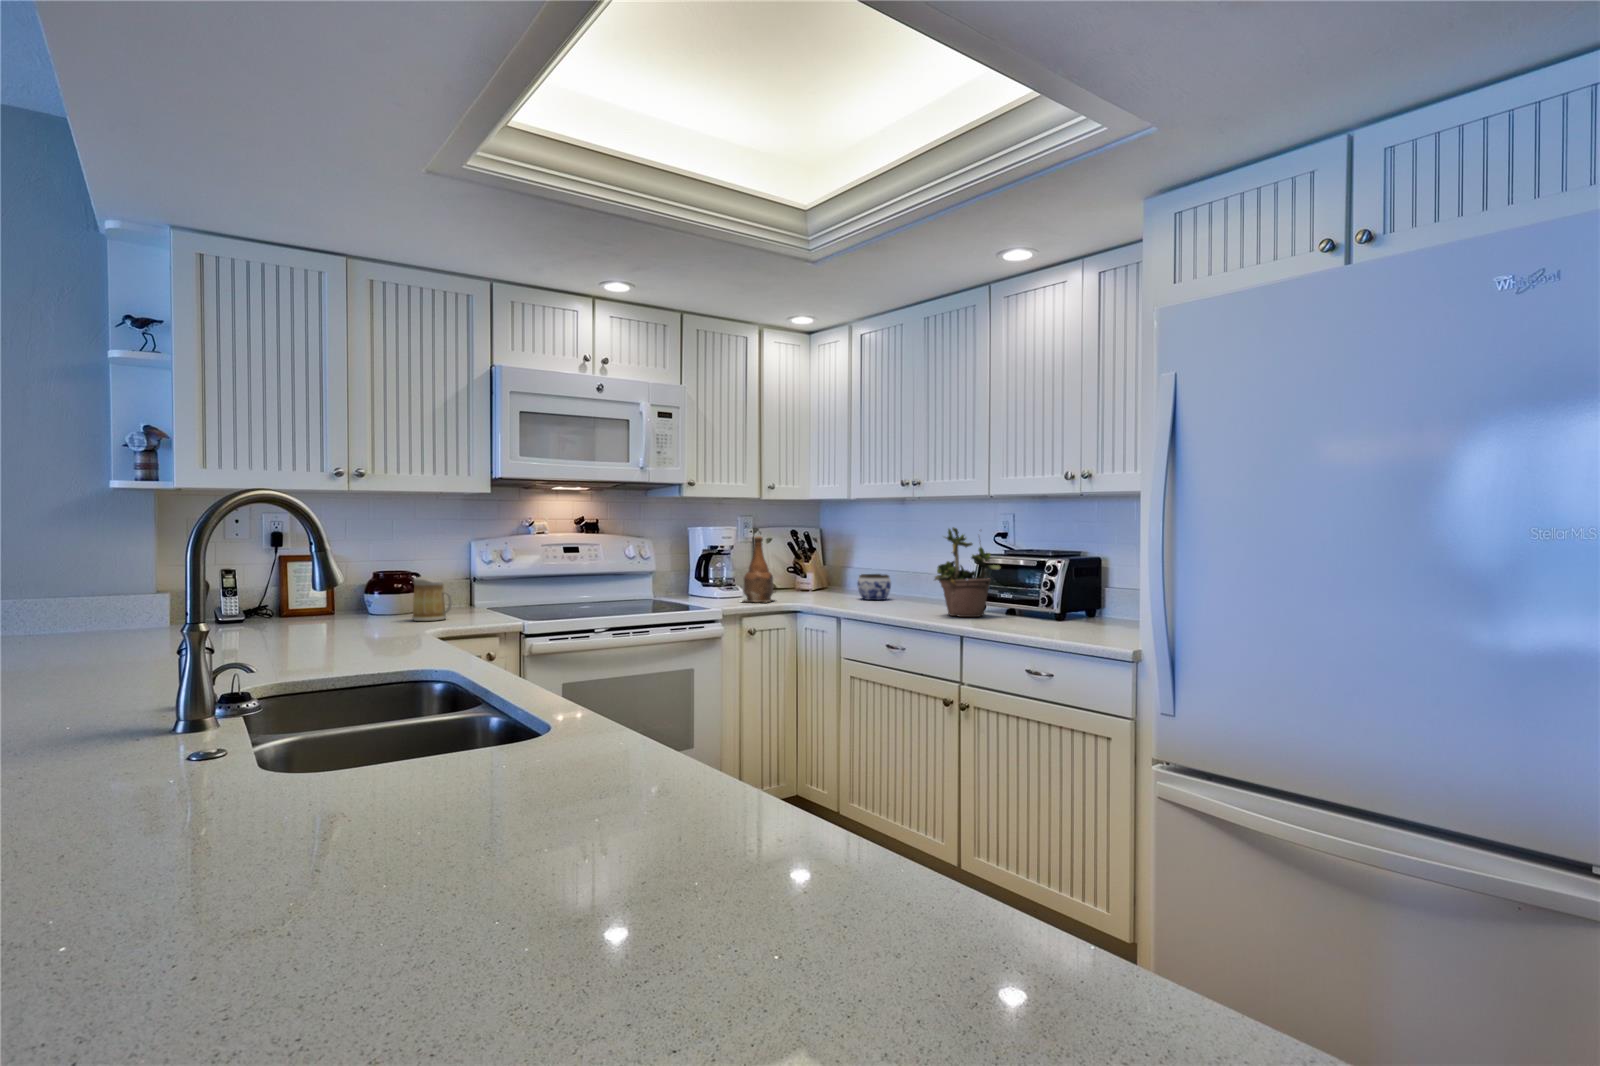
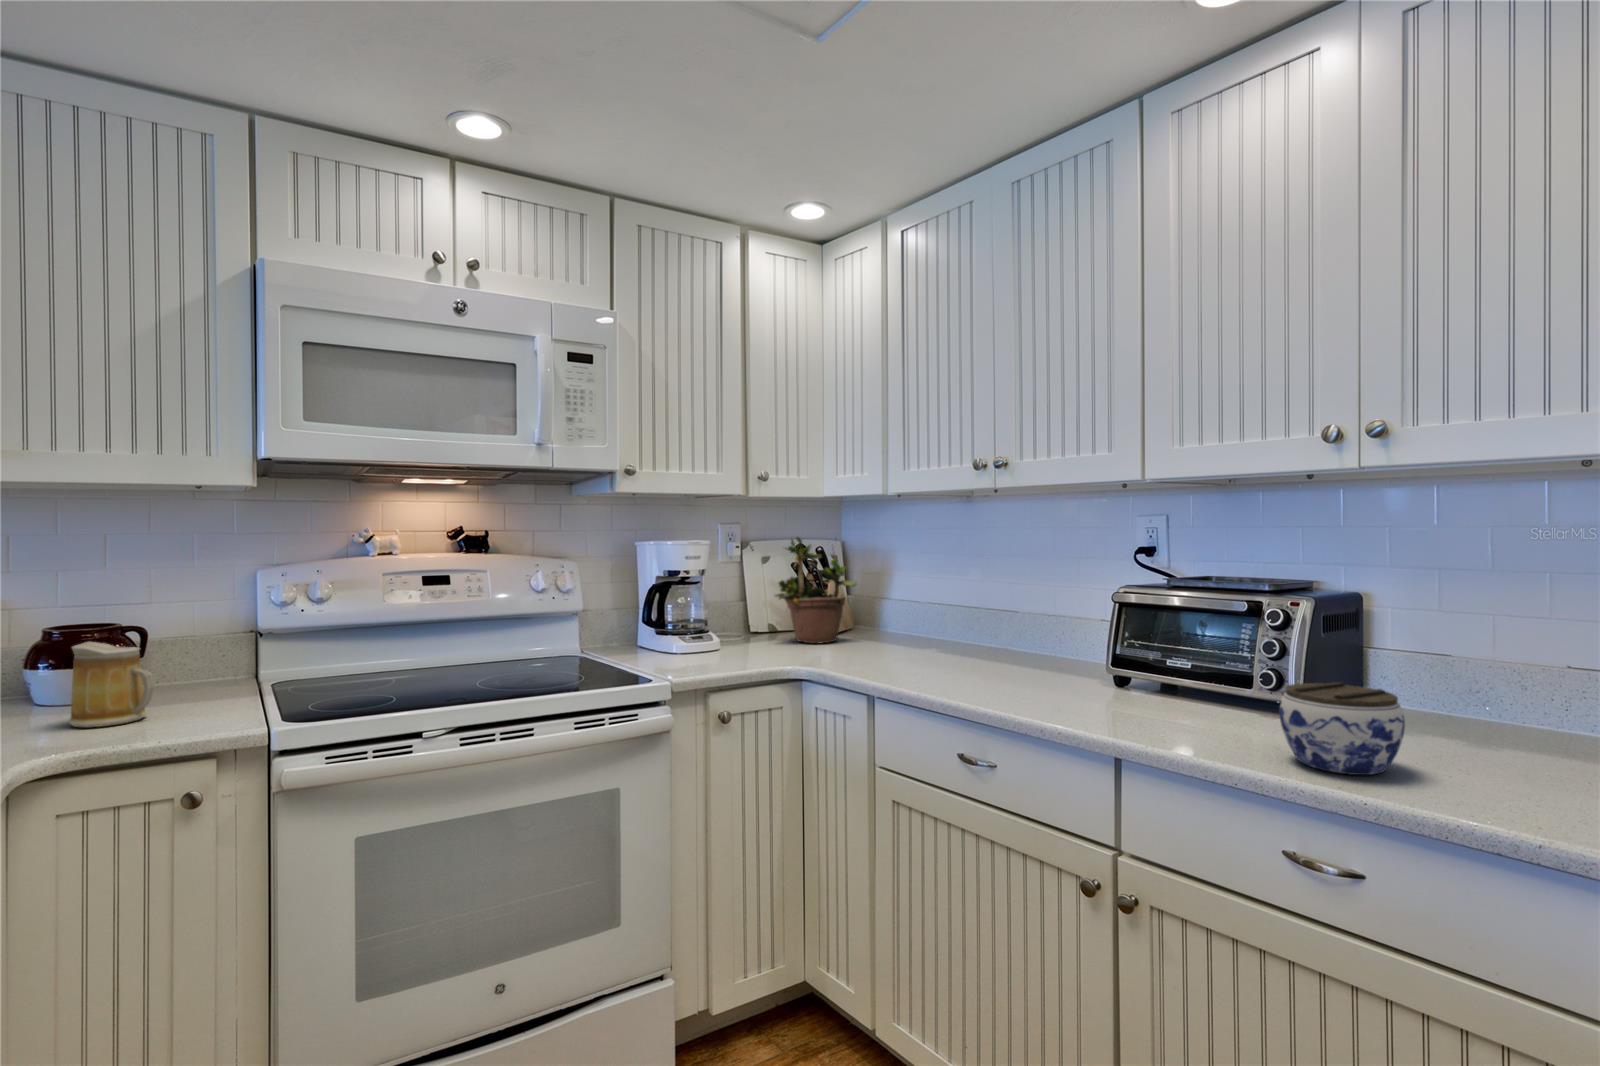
potted plant: present [935,527,1001,617] -> present [775,537,857,643]
bottle: present [743,536,773,602] -> none [708,554,771,663]
jar: present [857,574,891,600] -> present [1279,682,1405,775]

